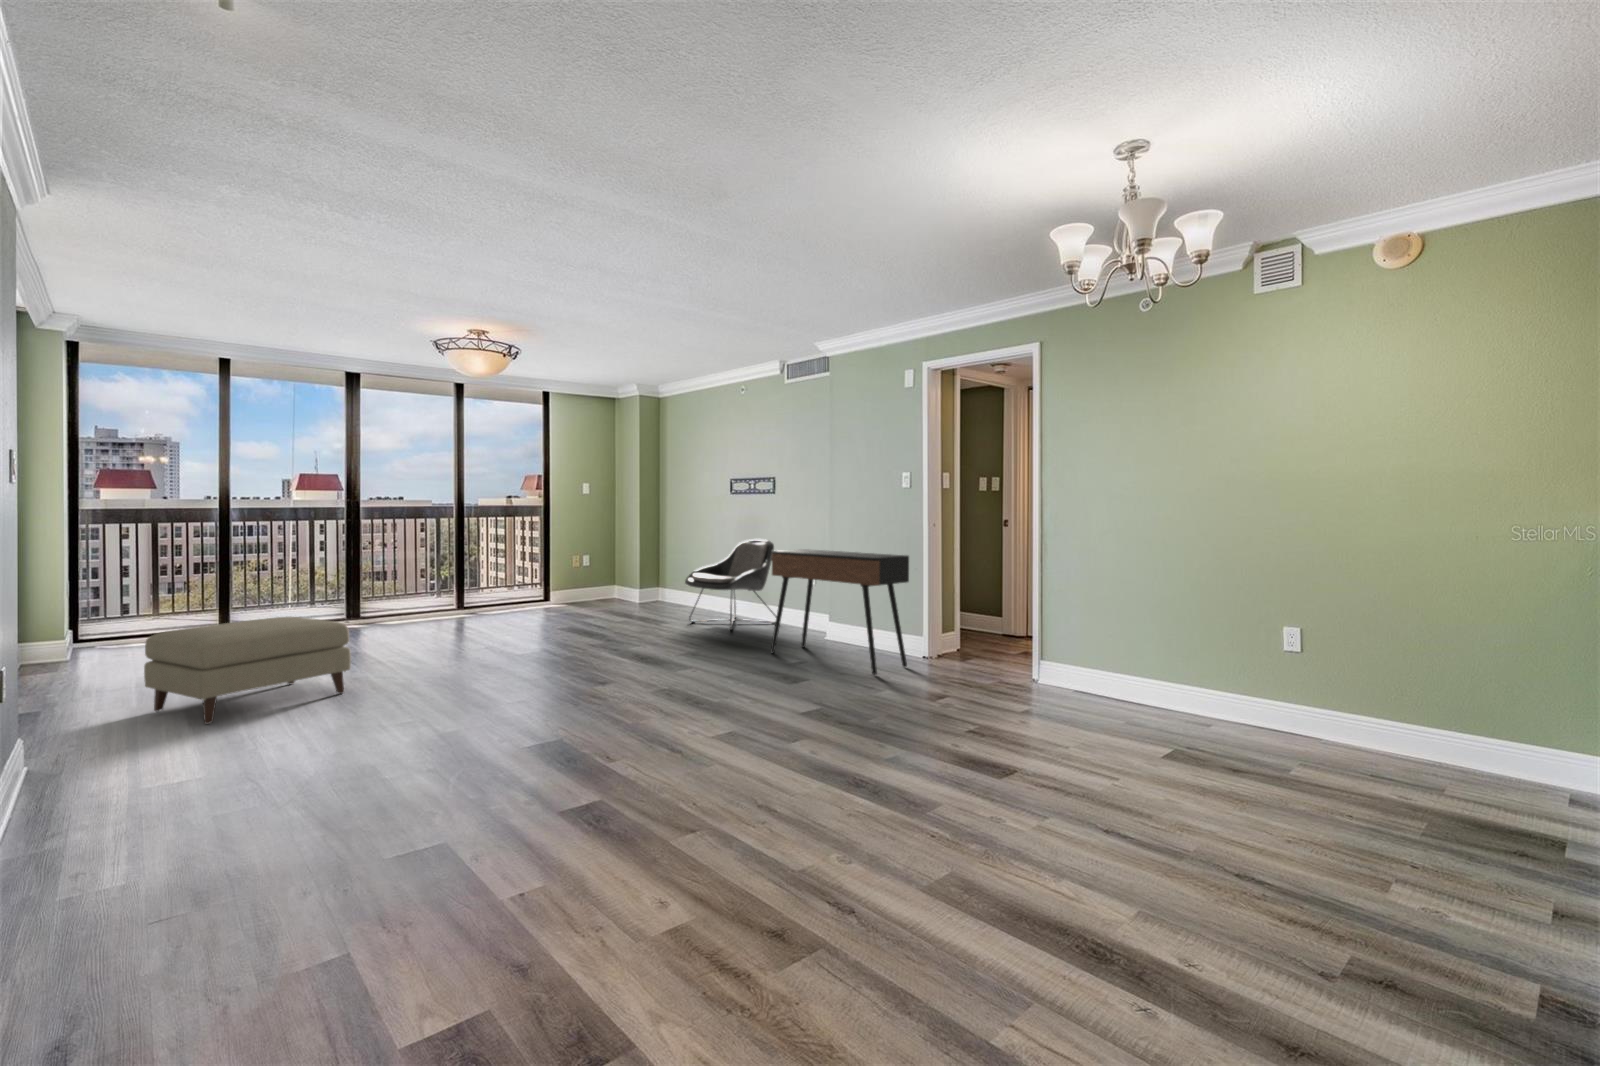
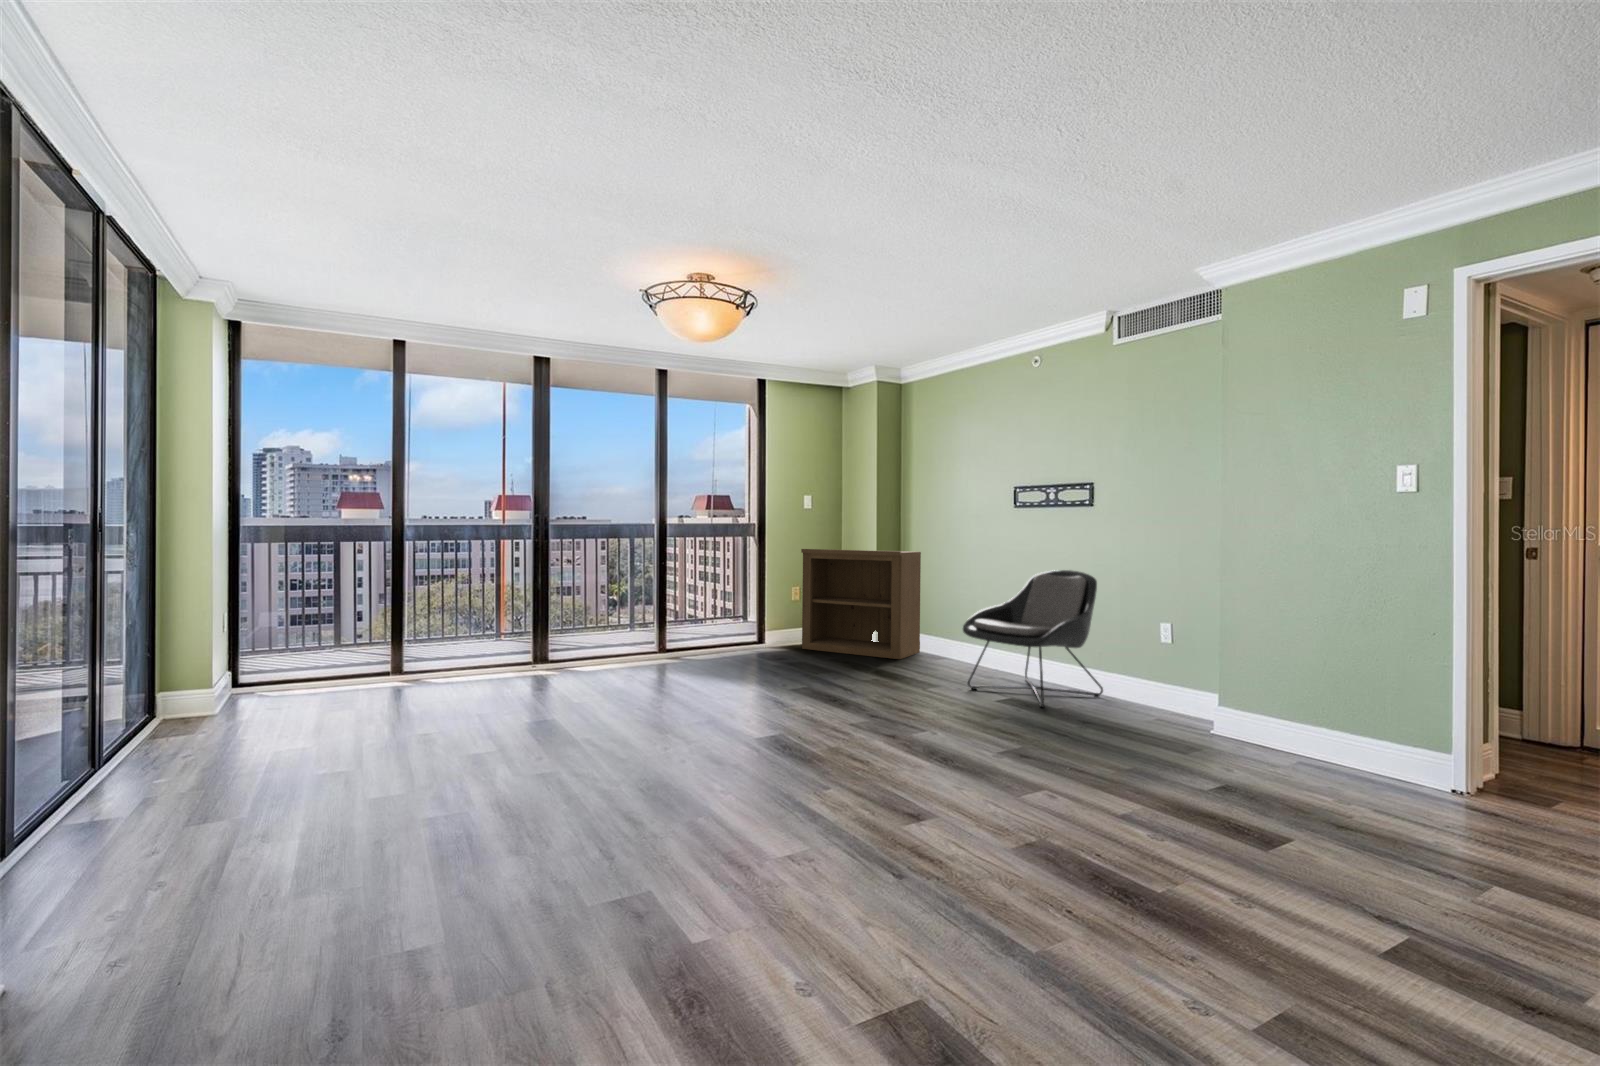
bookshelf: none [579,526,672,608] -> present [801,549,921,659]
console table: present [771,549,909,675] -> none [1150,591,1467,841]
ottoman: present [144,616,351,724] -> none [243,682,529,875]

